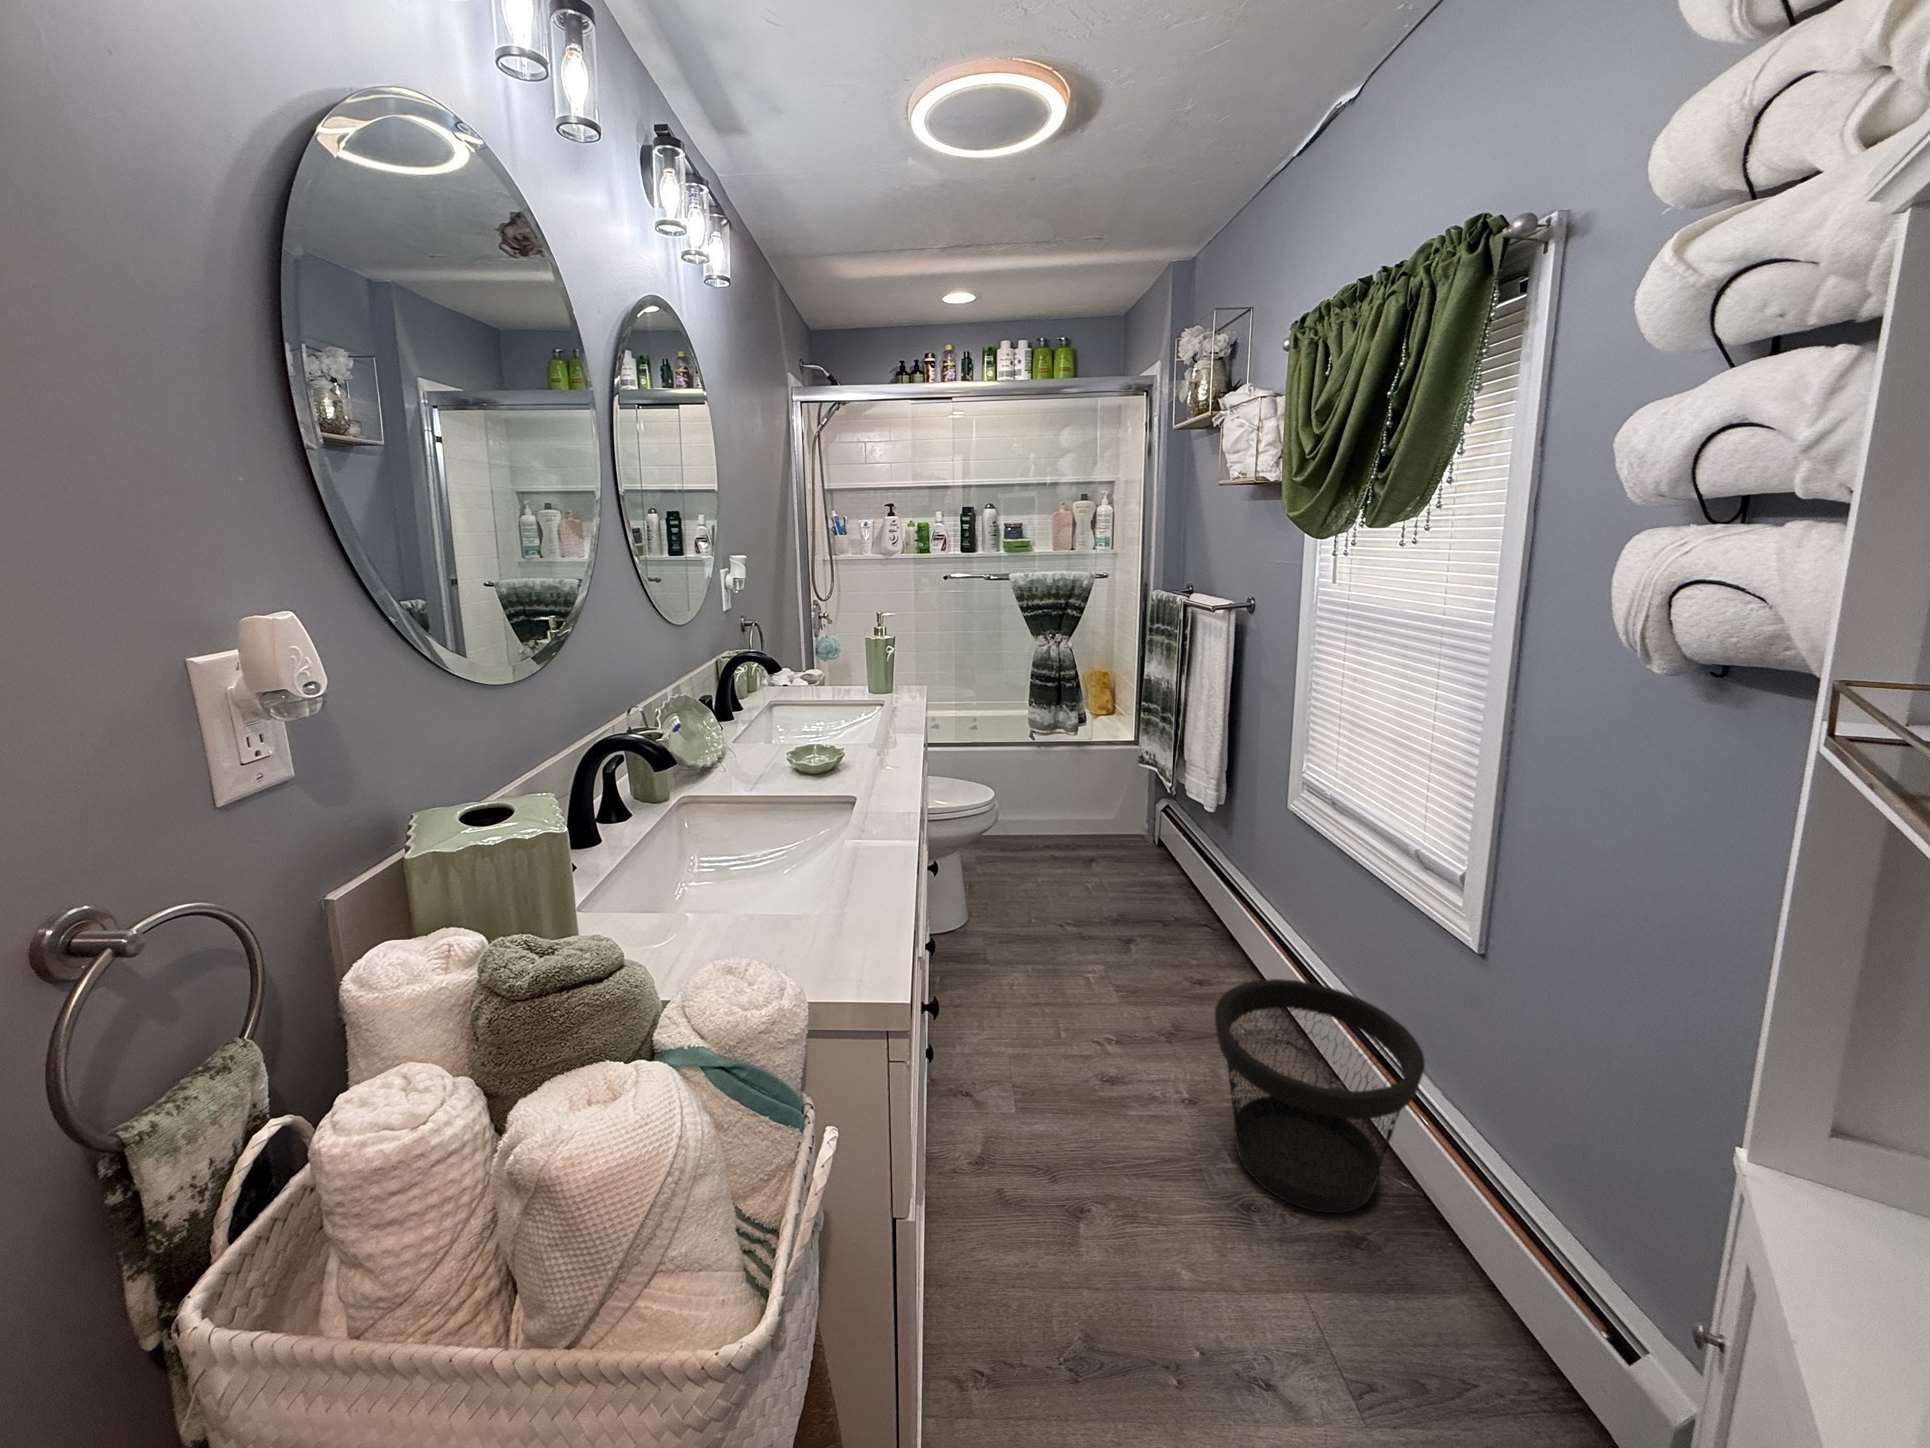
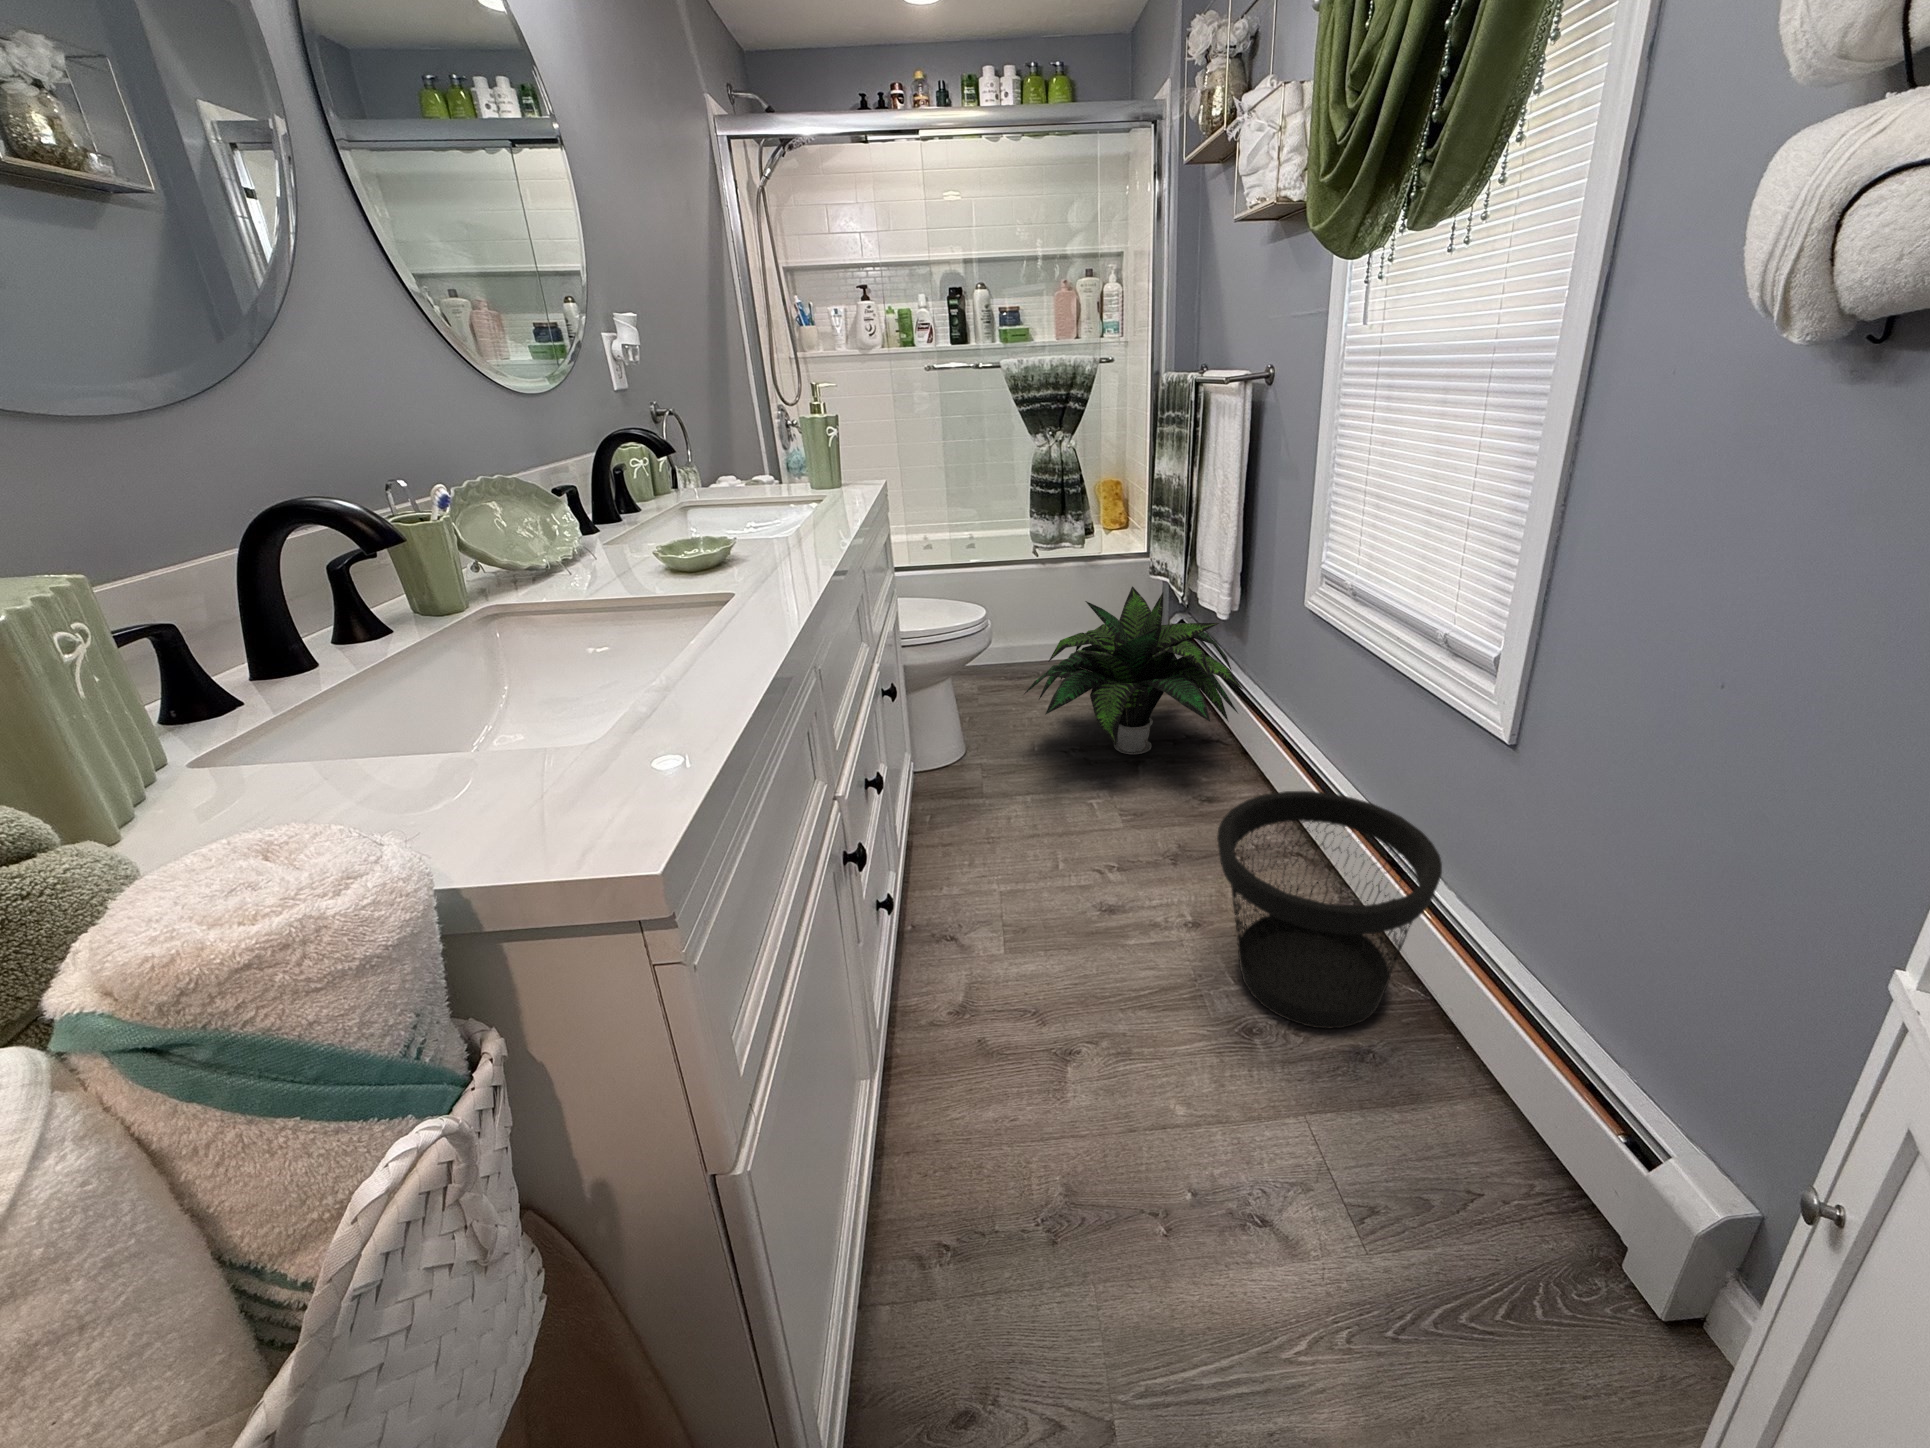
potted plant: none [1025,775,1231,931] -> present [1025,586,1242,754]

